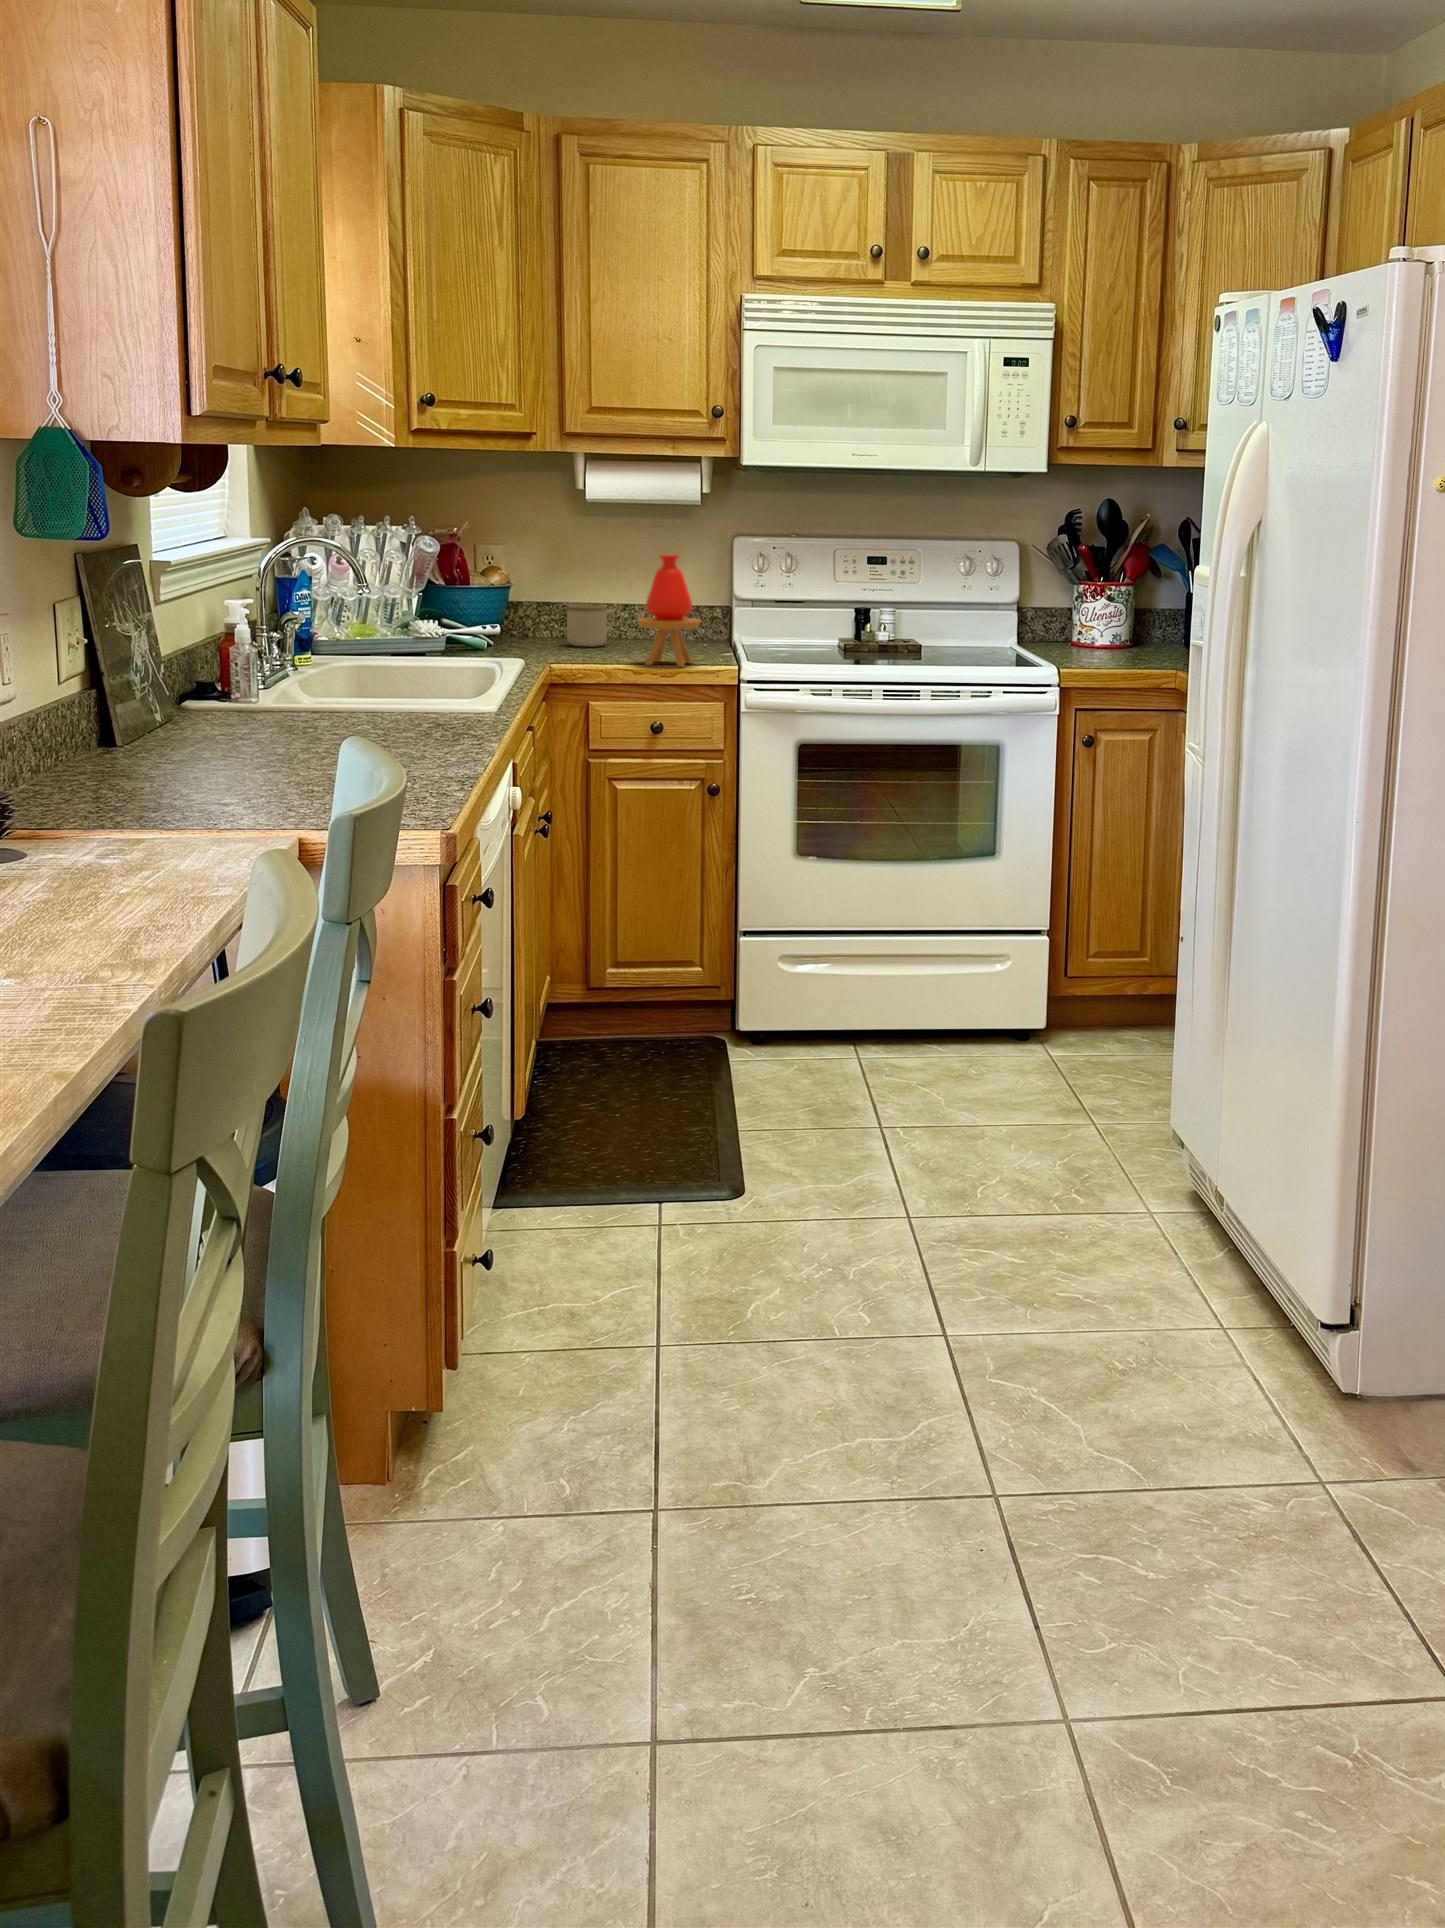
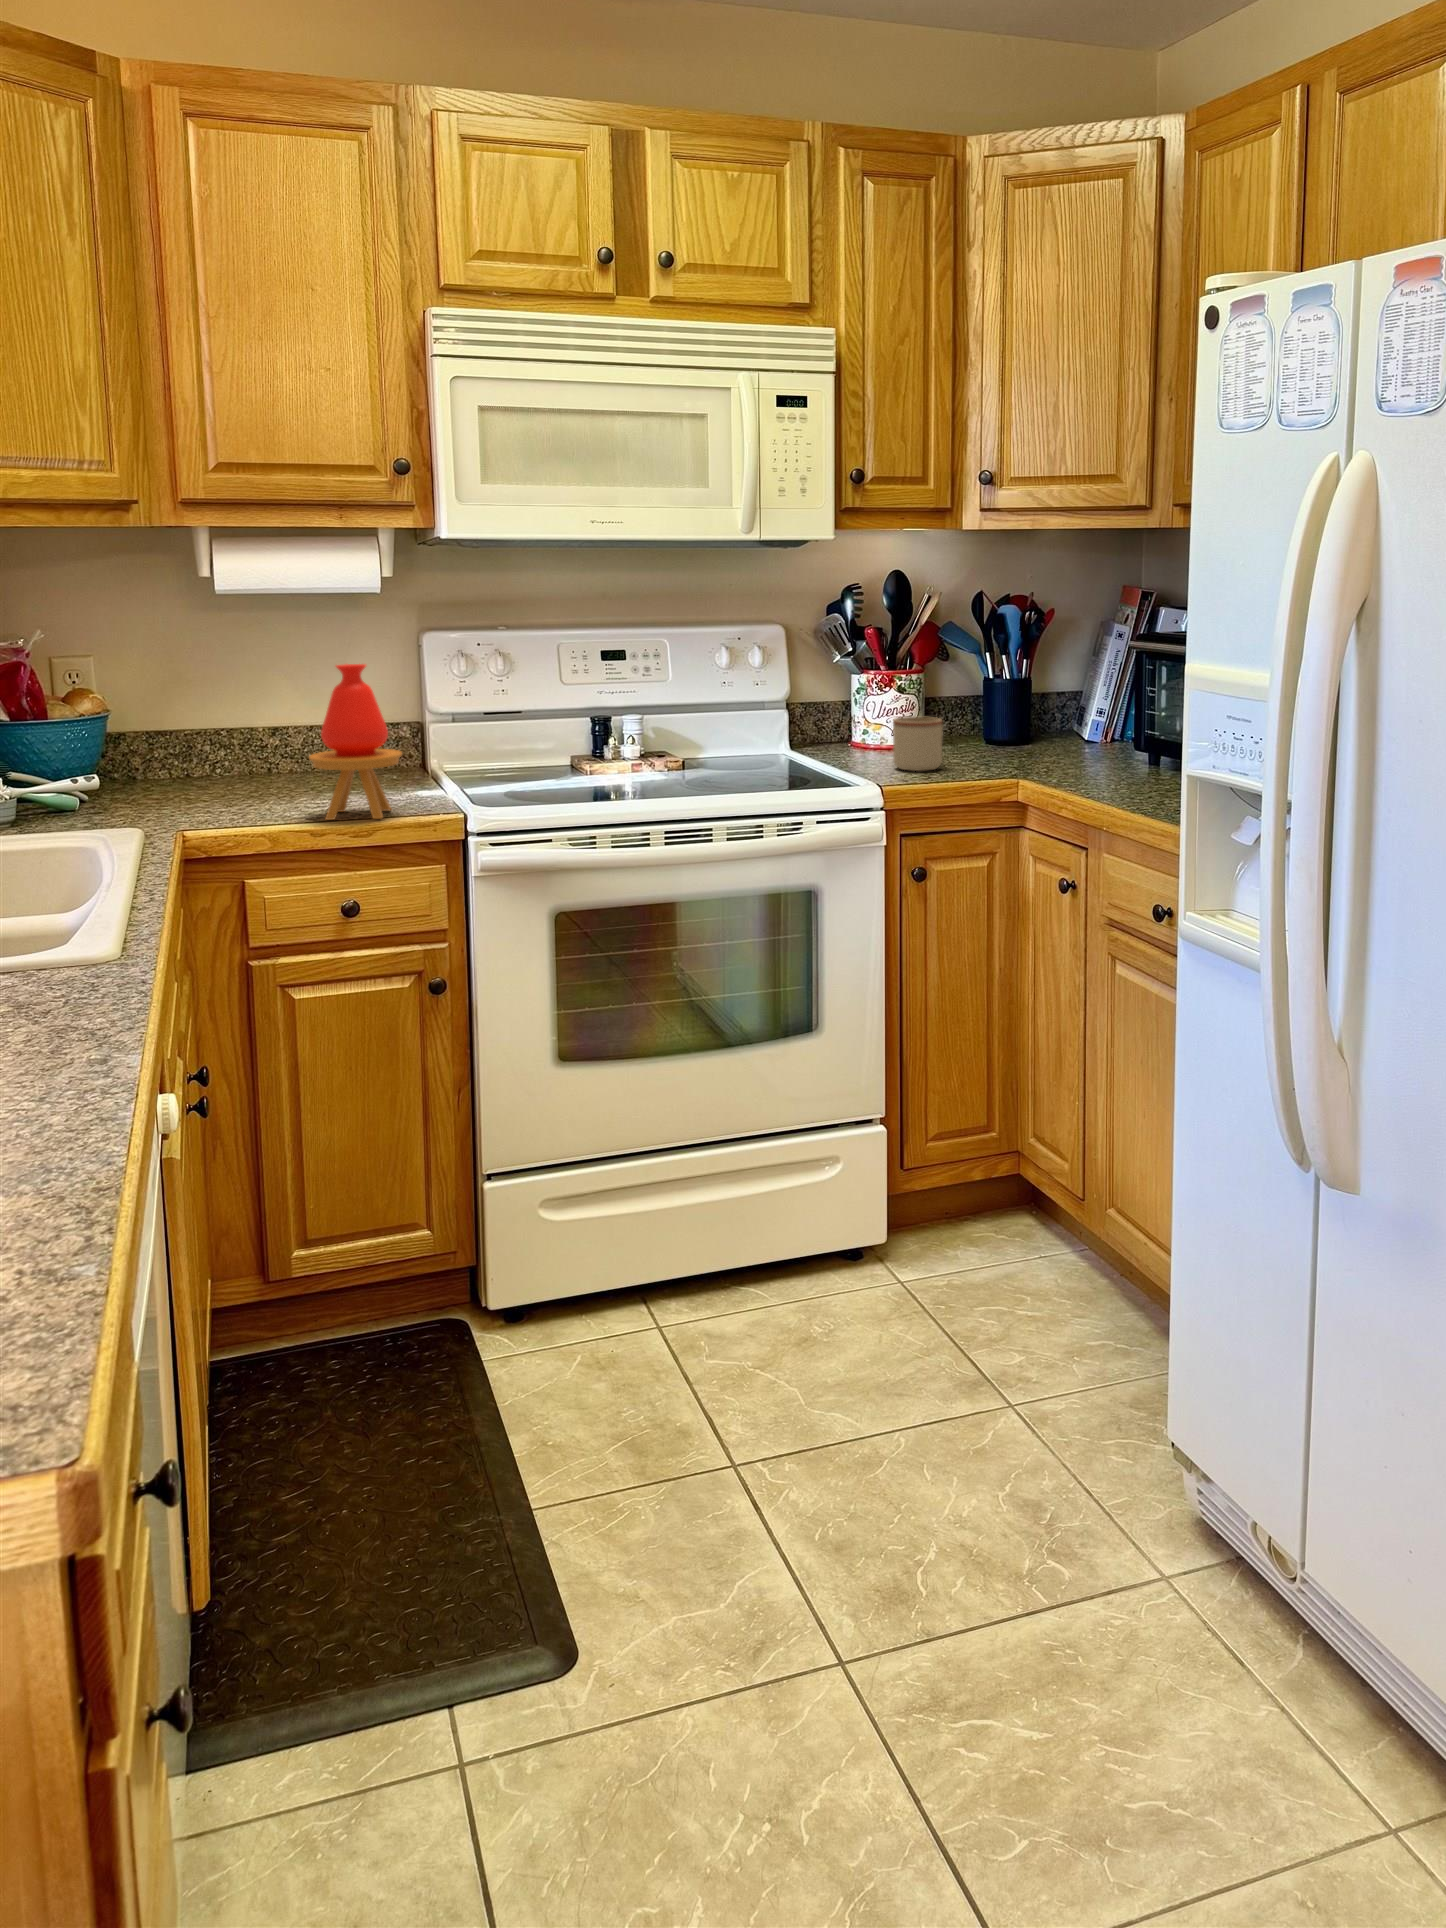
mug: present [567,604,615,647] -> present [893,716,943,771]

